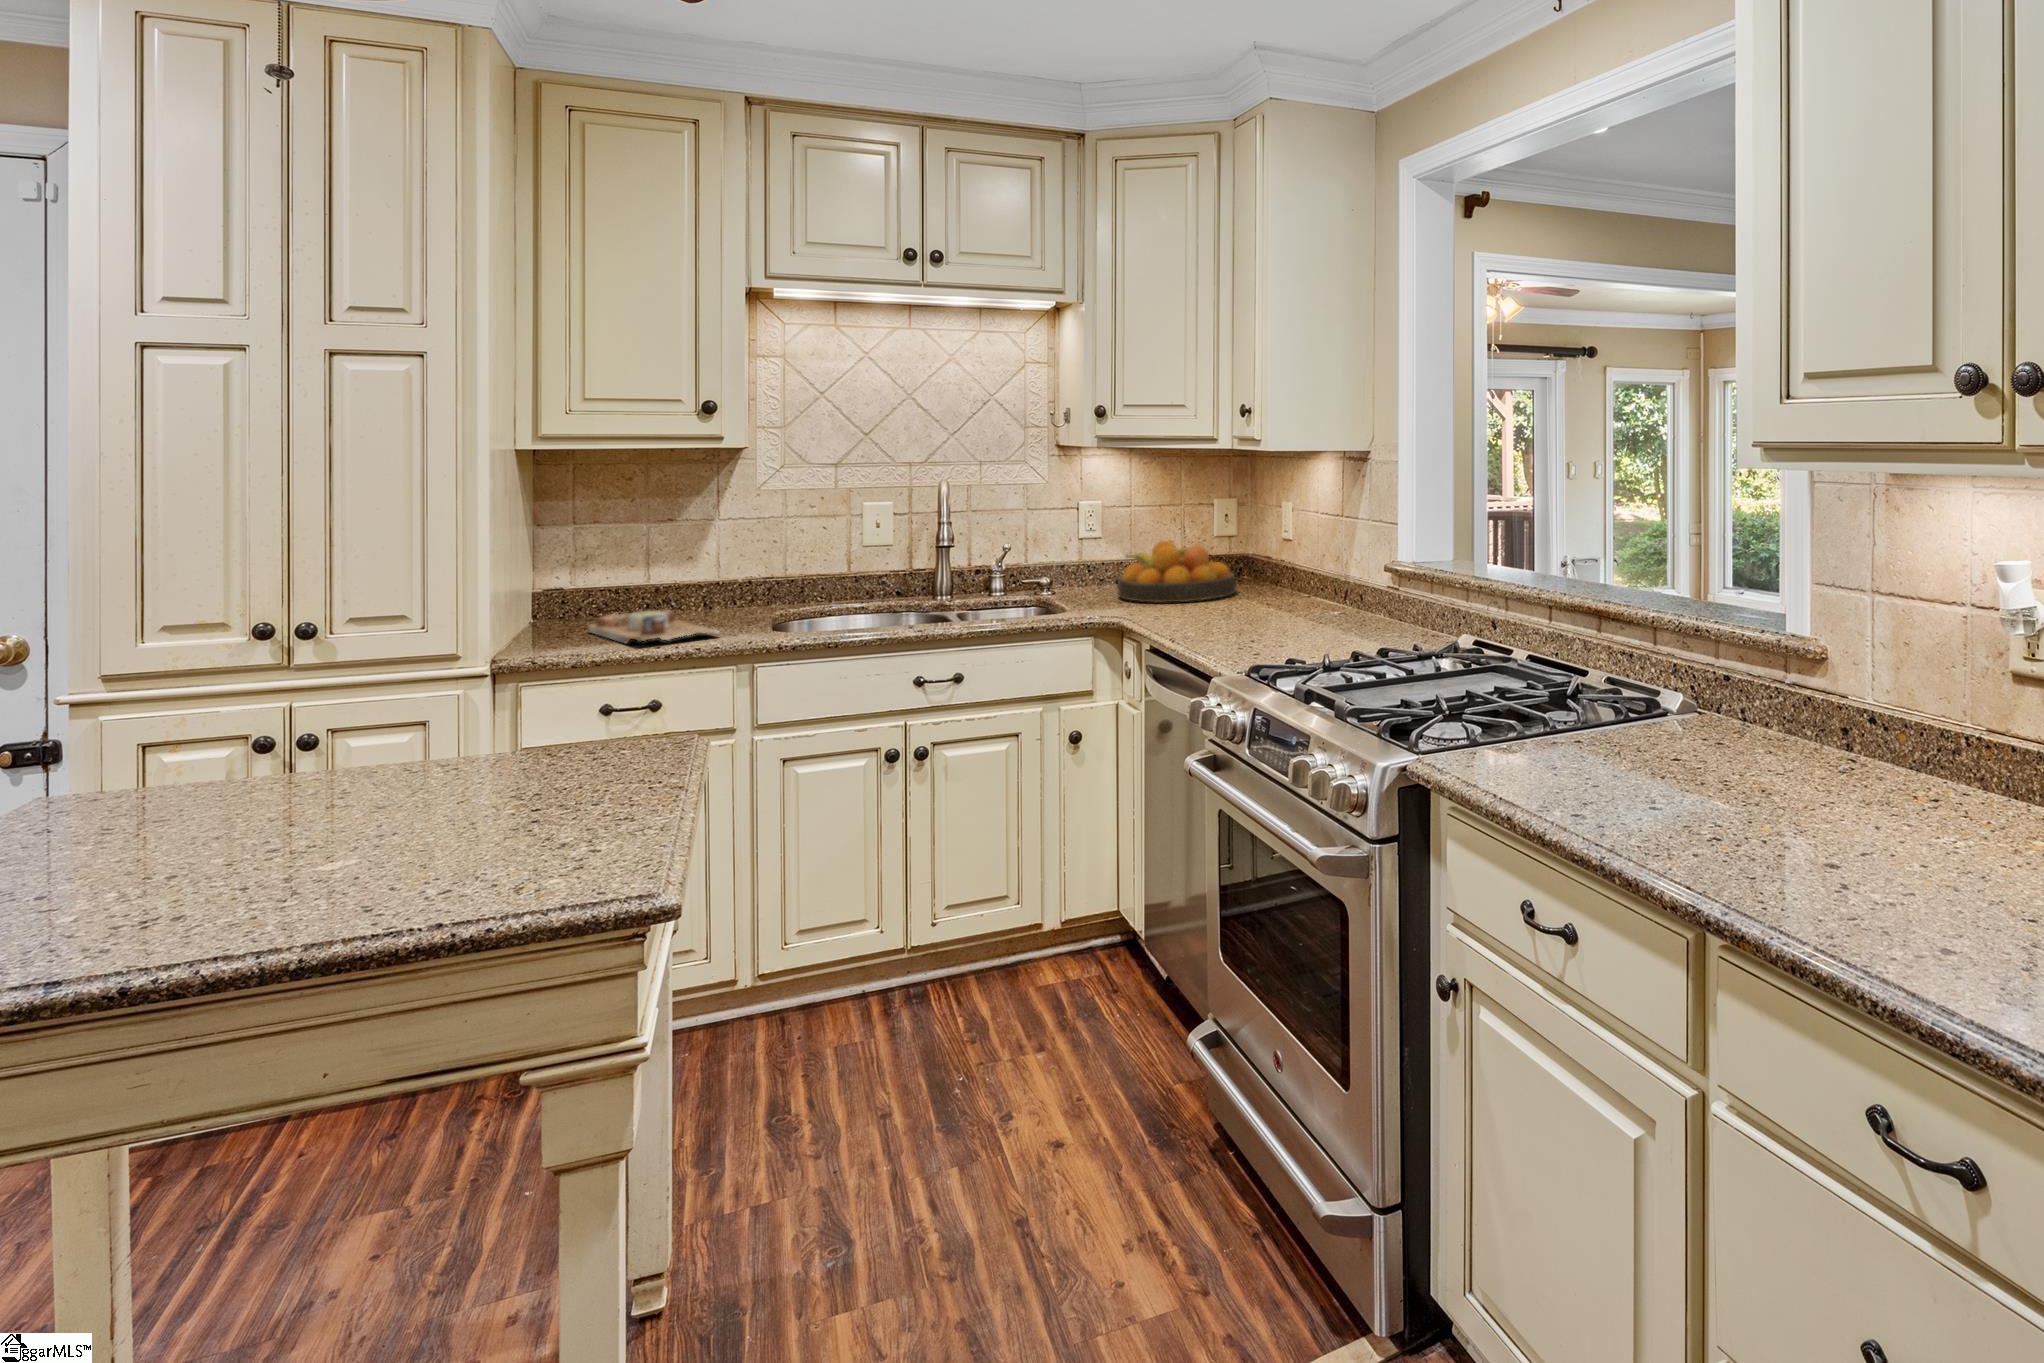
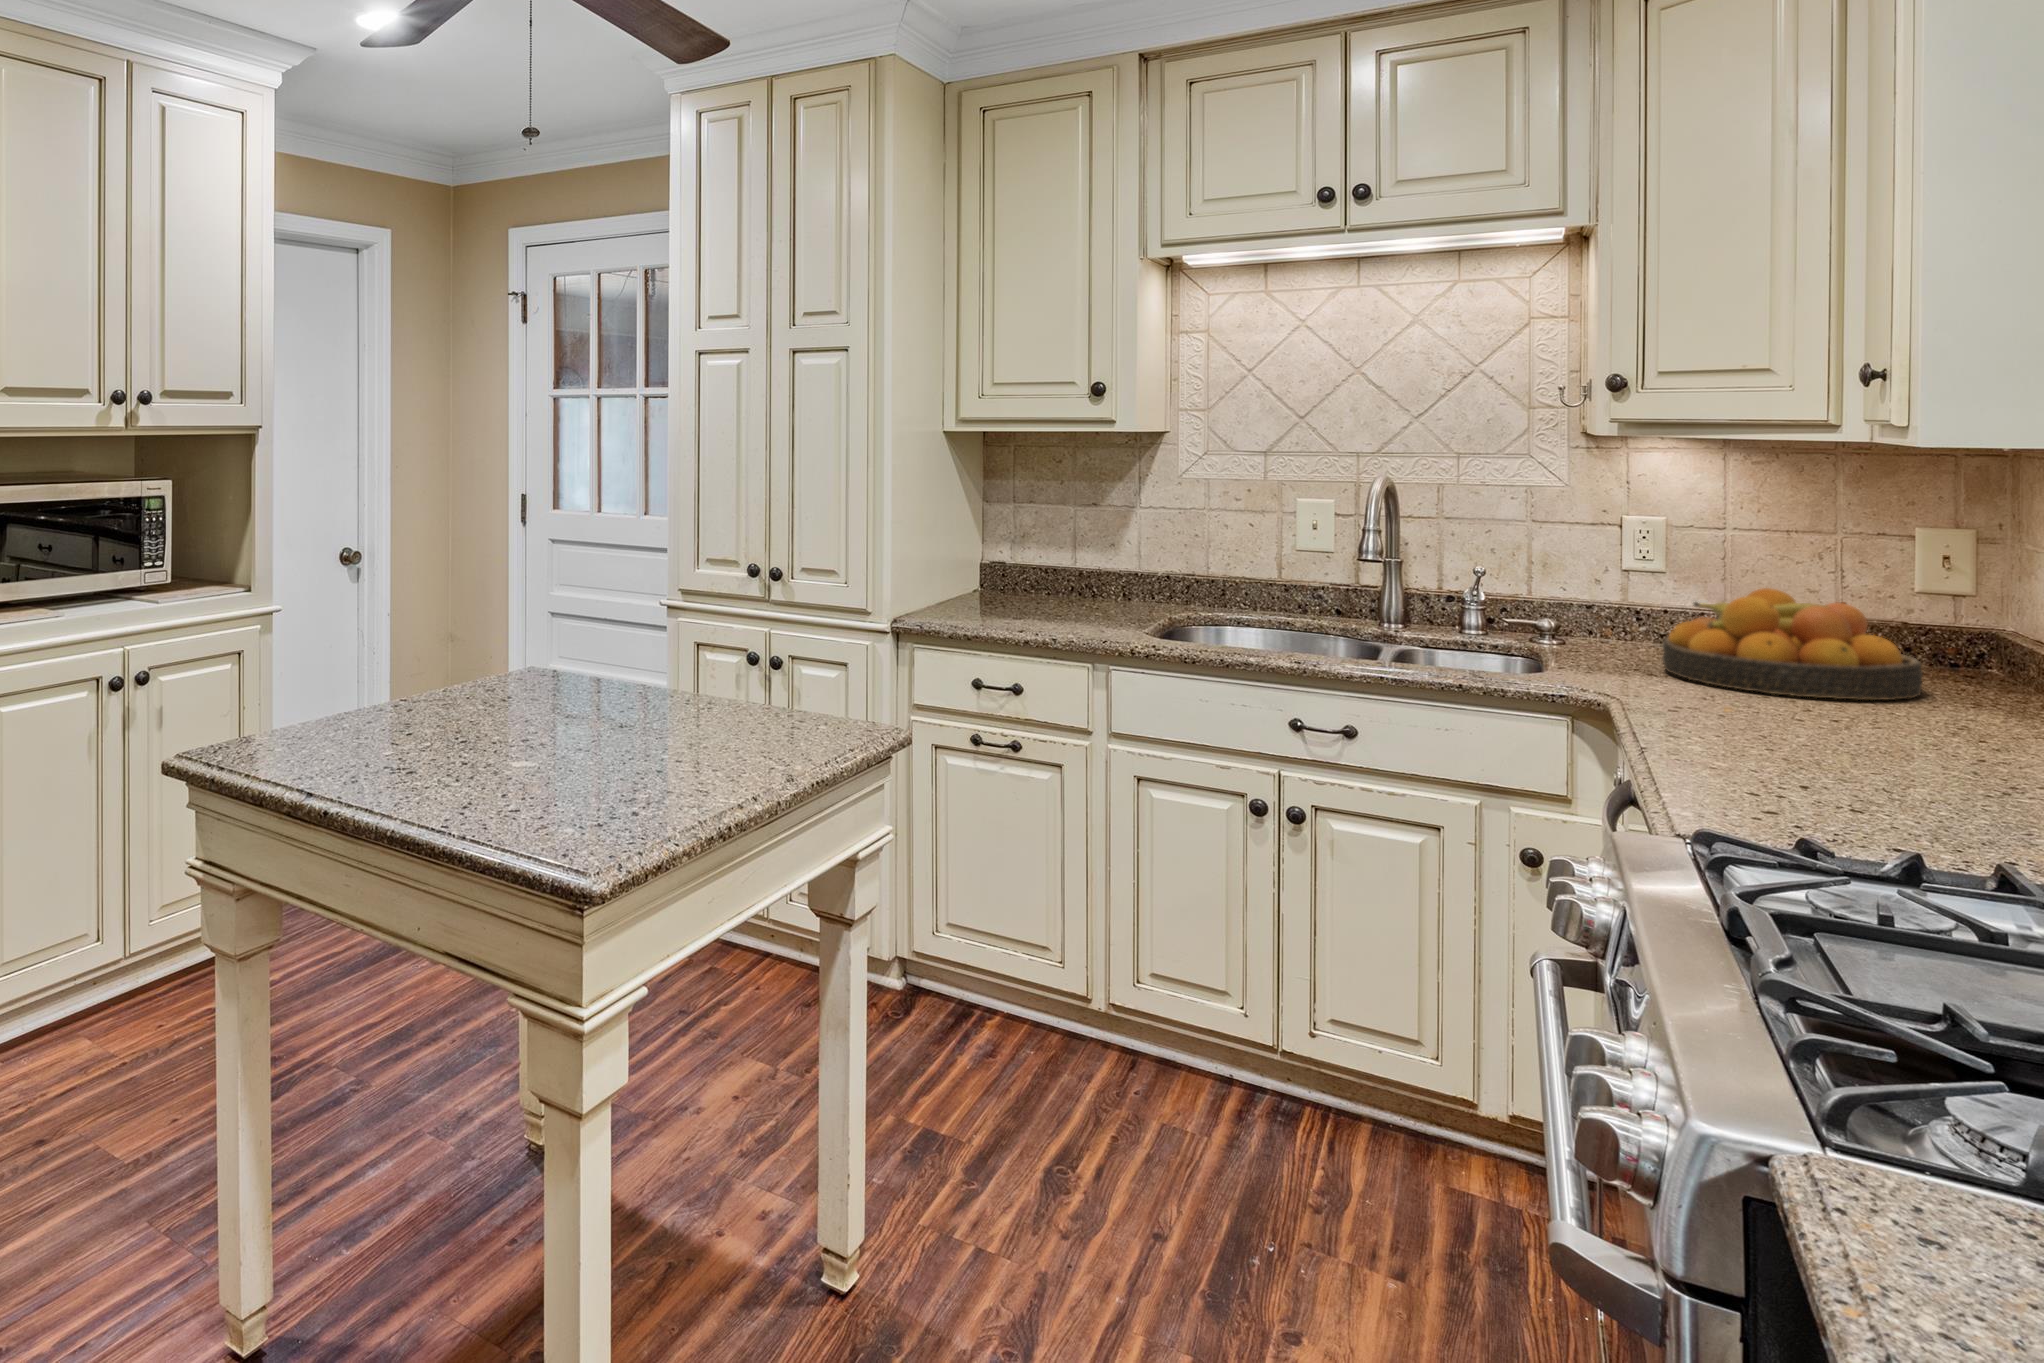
cutting board: present [588,610,721,644] -> none [1014,590,1103,631]

